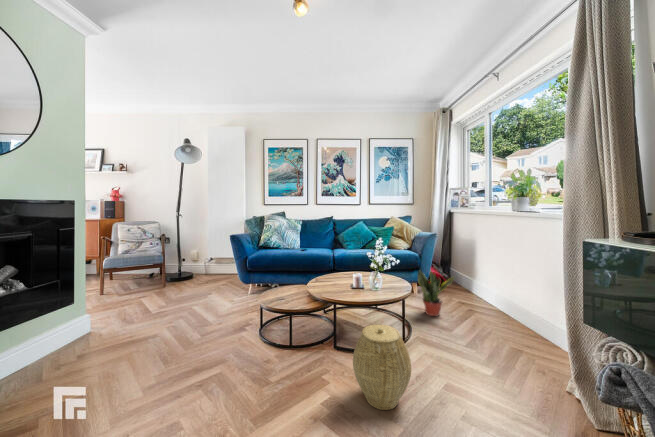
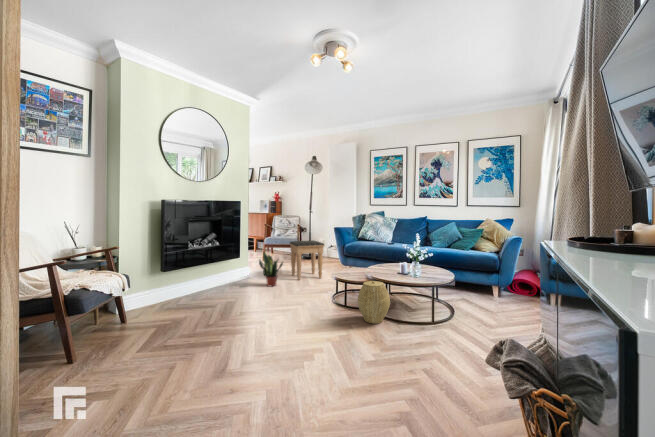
footstool: none [156,256,223,327] -> present [290,241,324,280]
potted plant: present [417,271,454,316] -> present [259,252,283,287]

